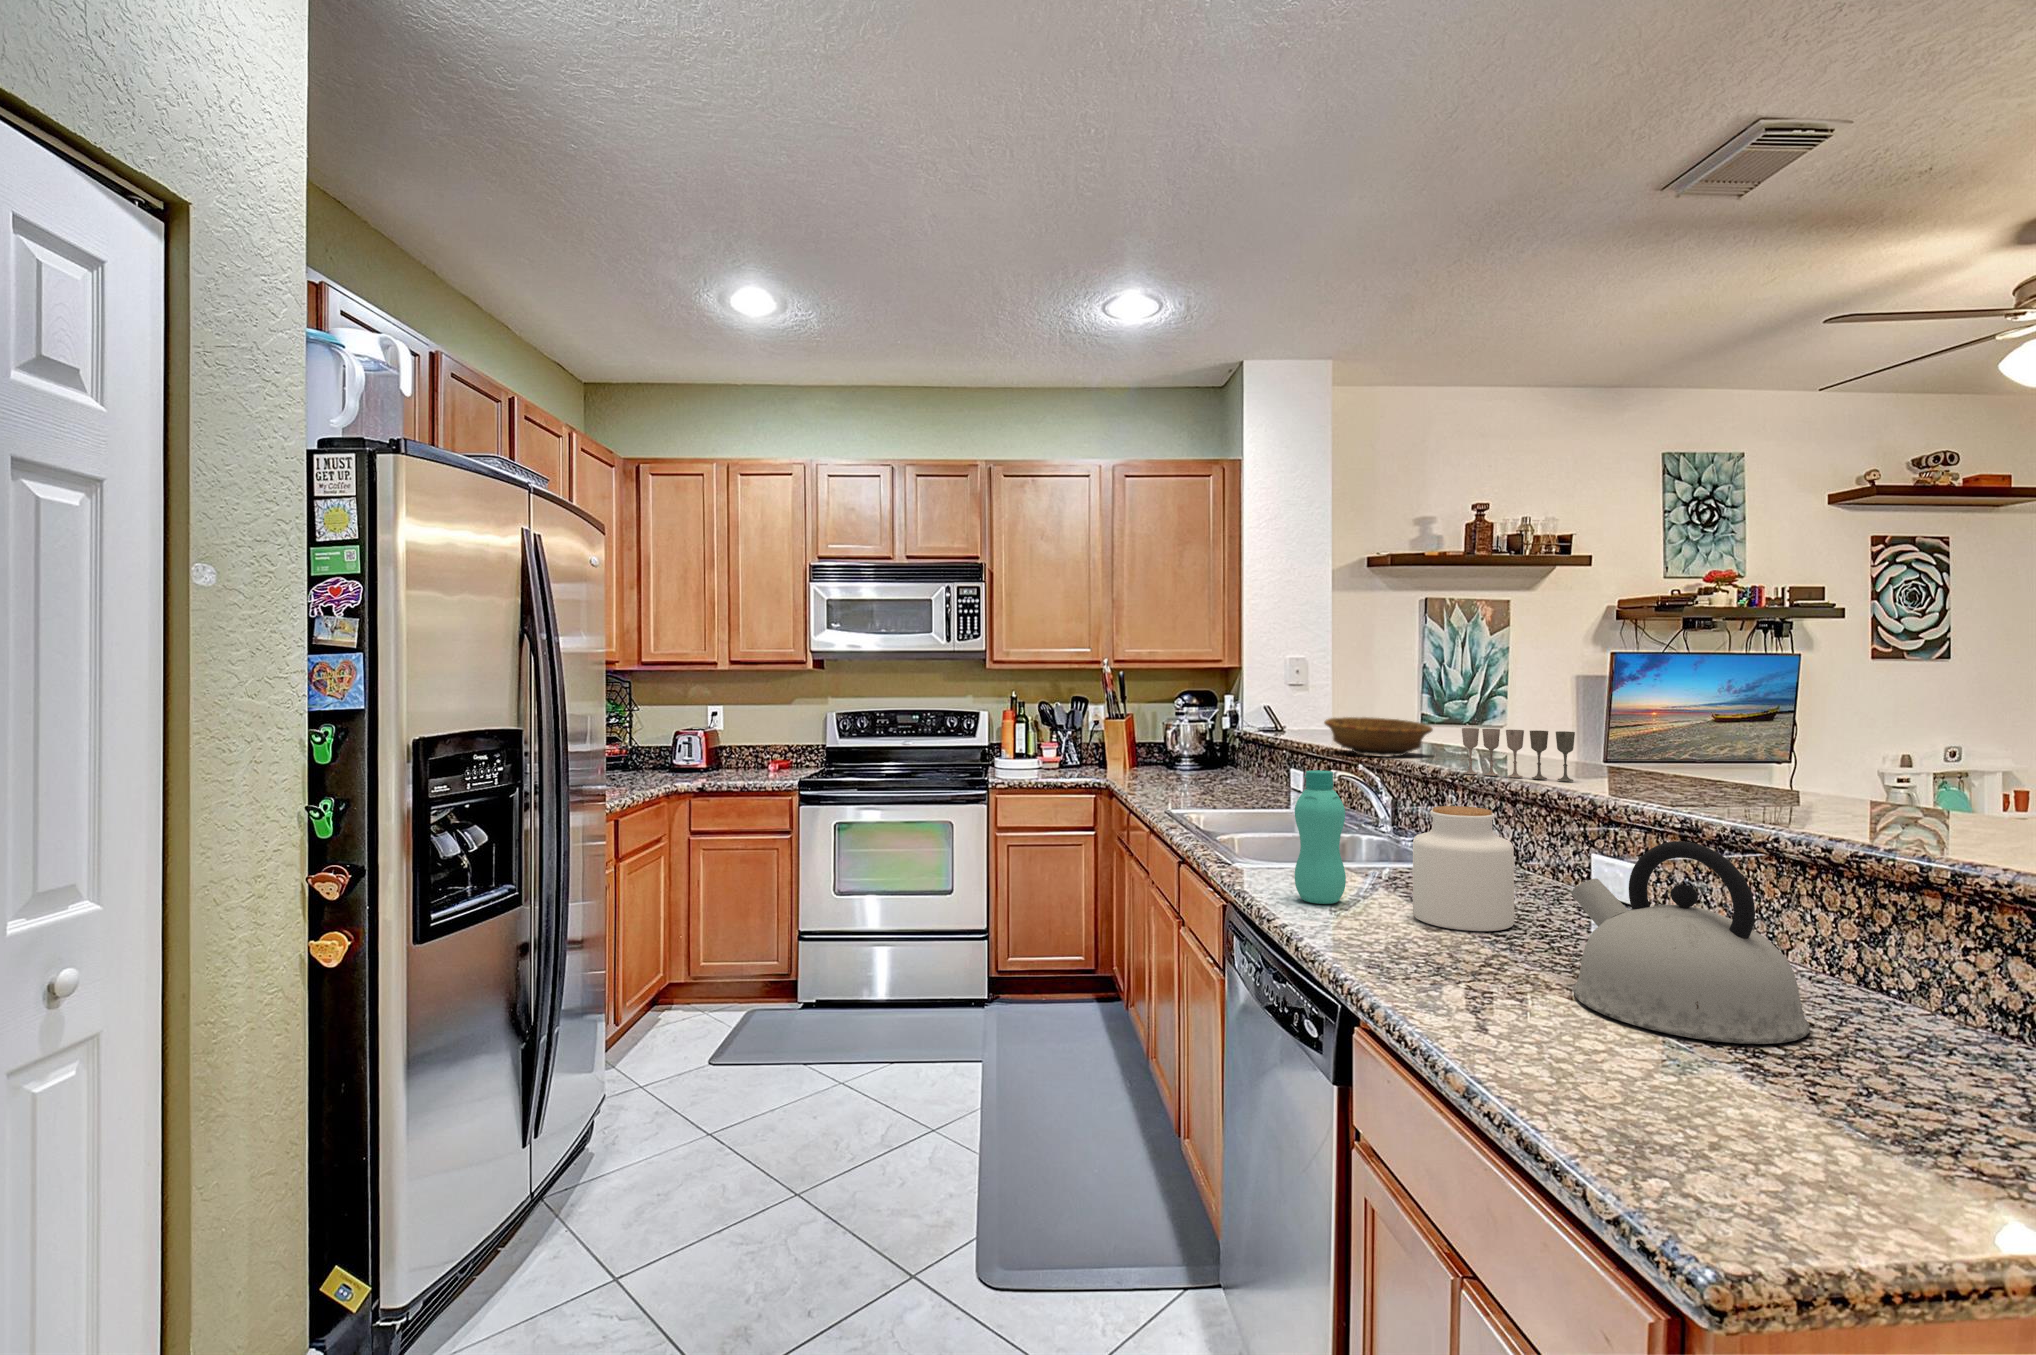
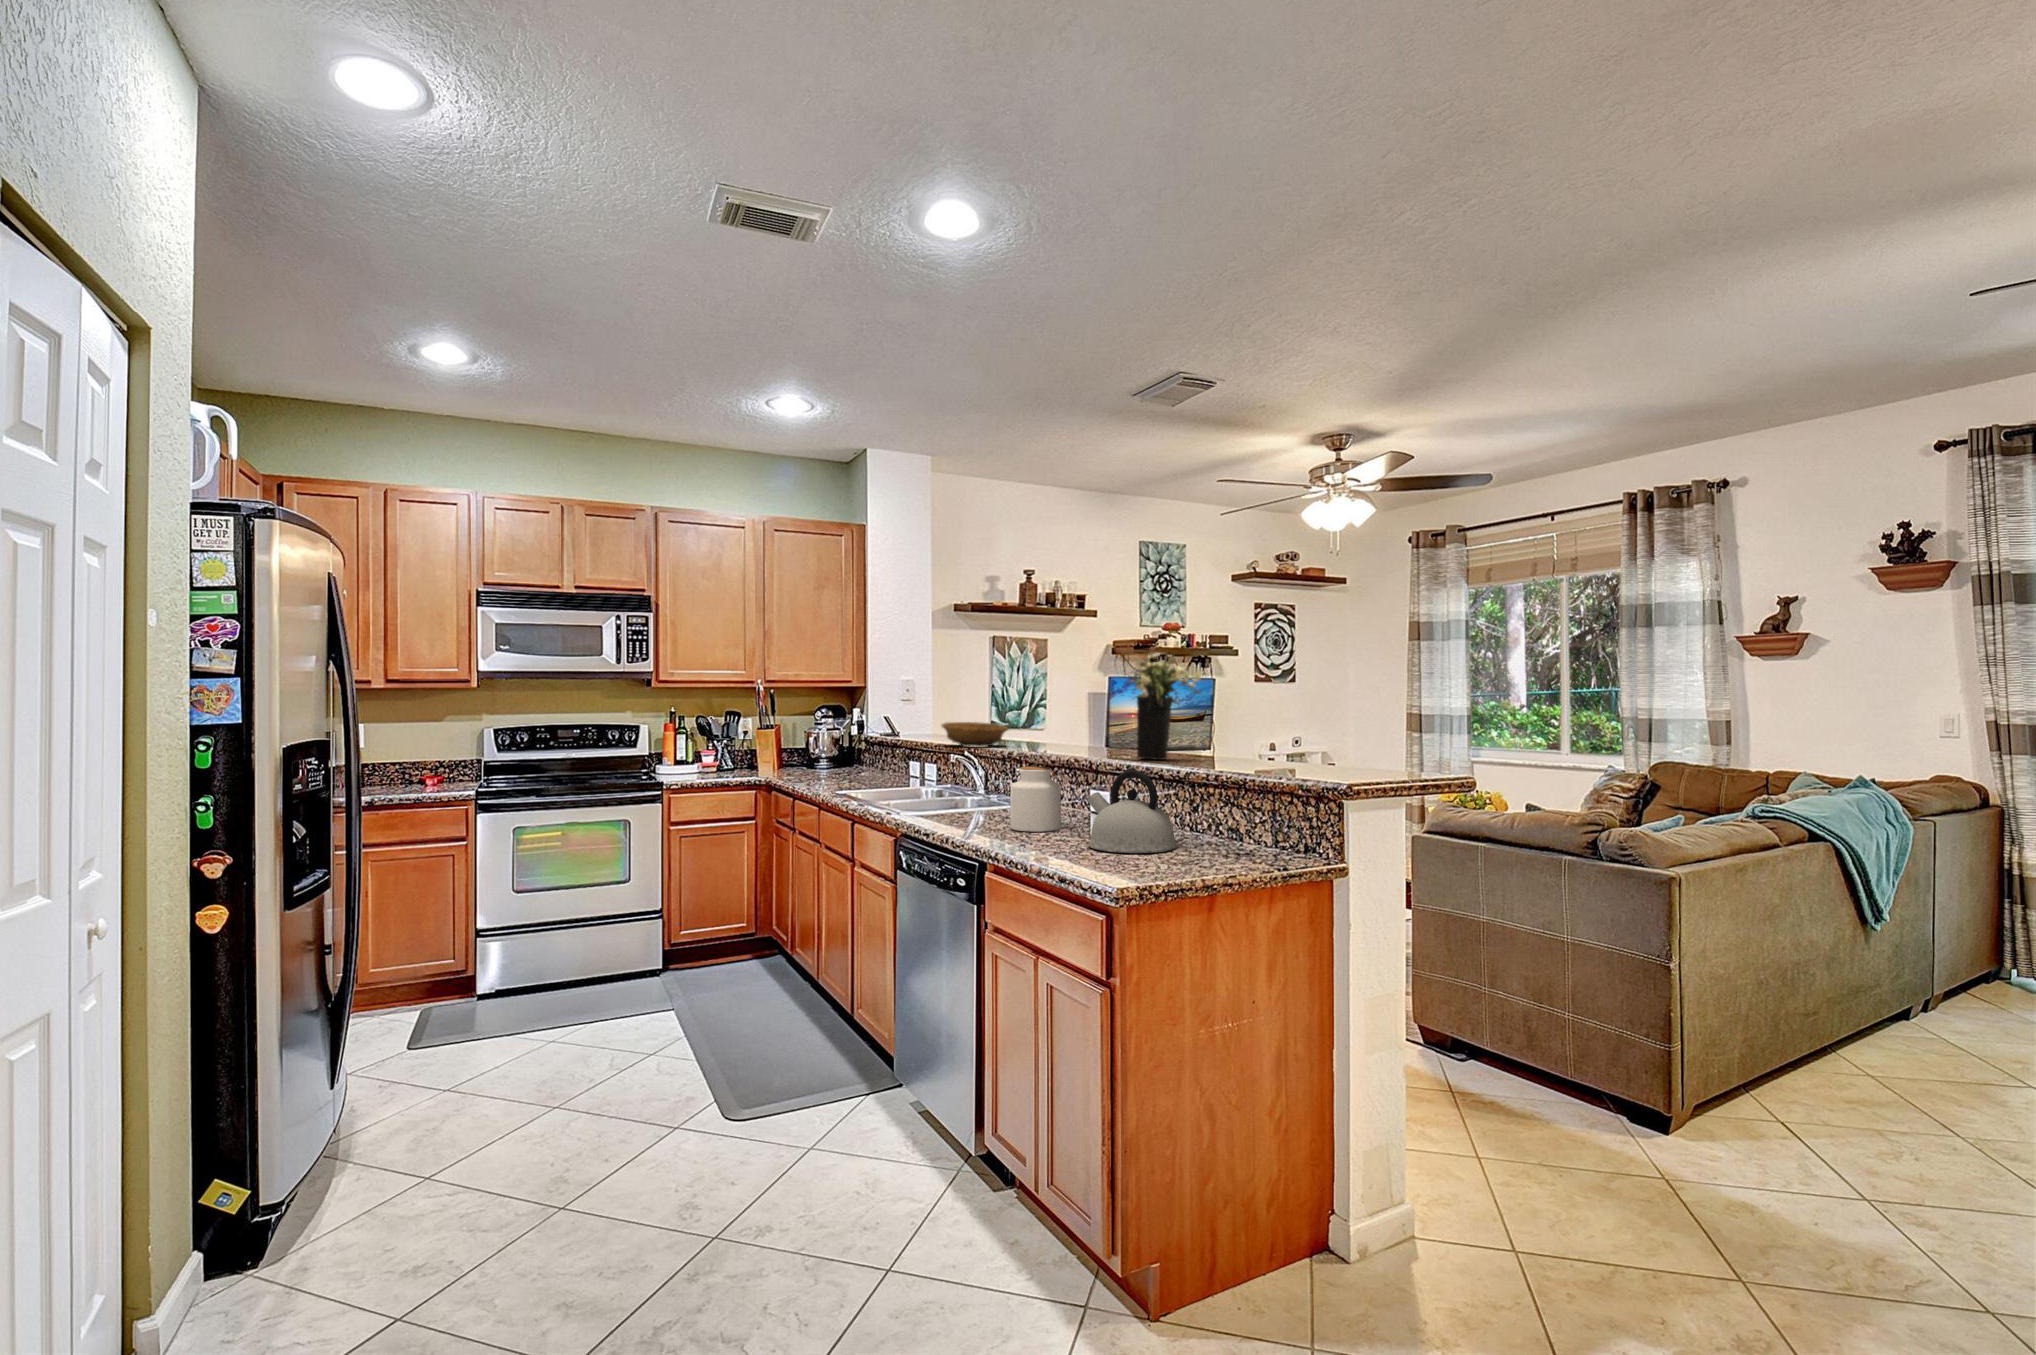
flower arrangement: none [1650,595,1849,806] -> present [1129,653,1203,760]
wine glass: present [1462,728,1575,781] -> none [1029,726,1089,754]
bottle: present [1295,770,1346,904] -> none [945,750,973,828]

